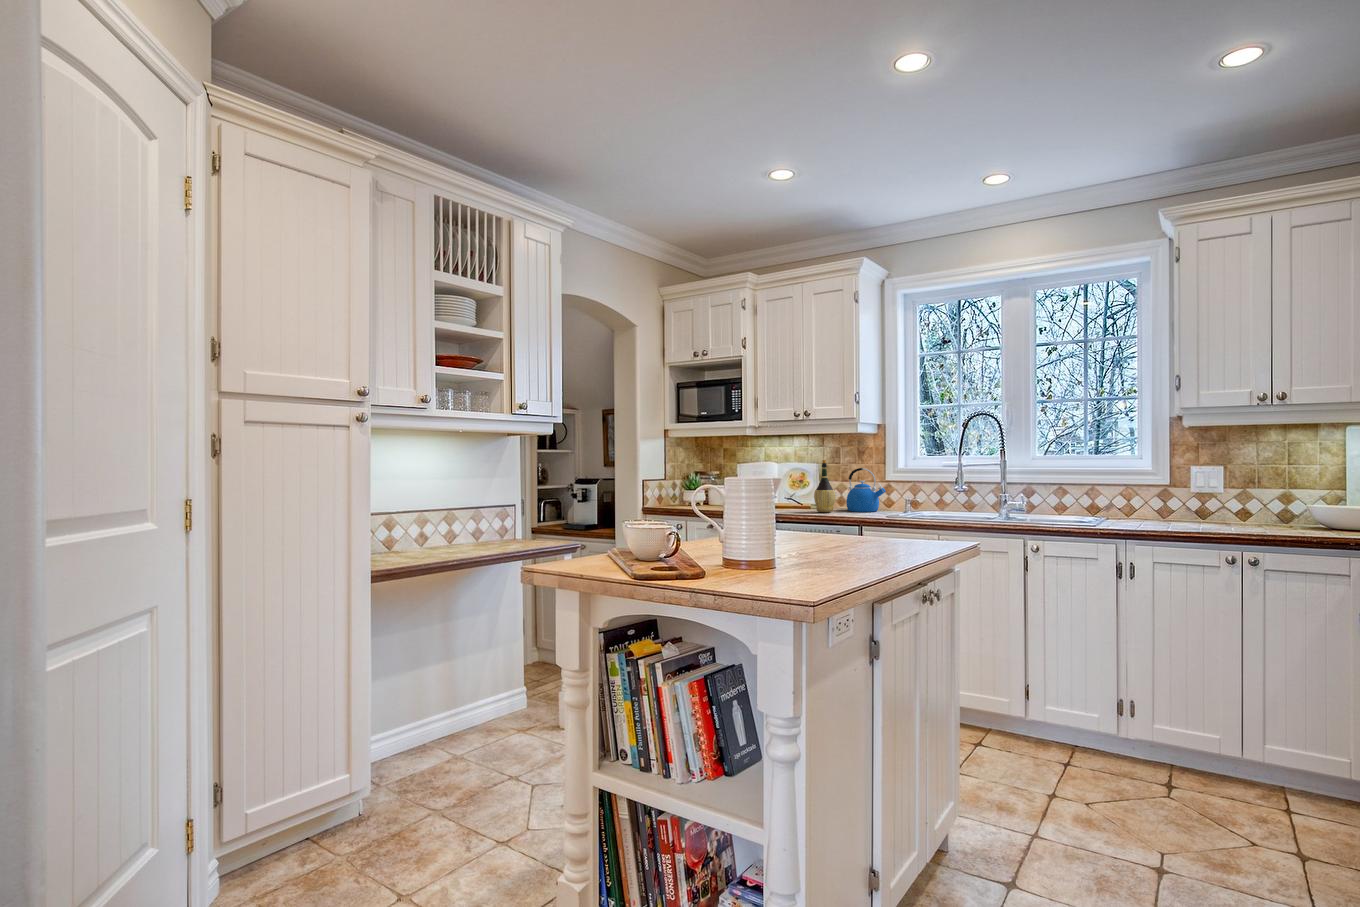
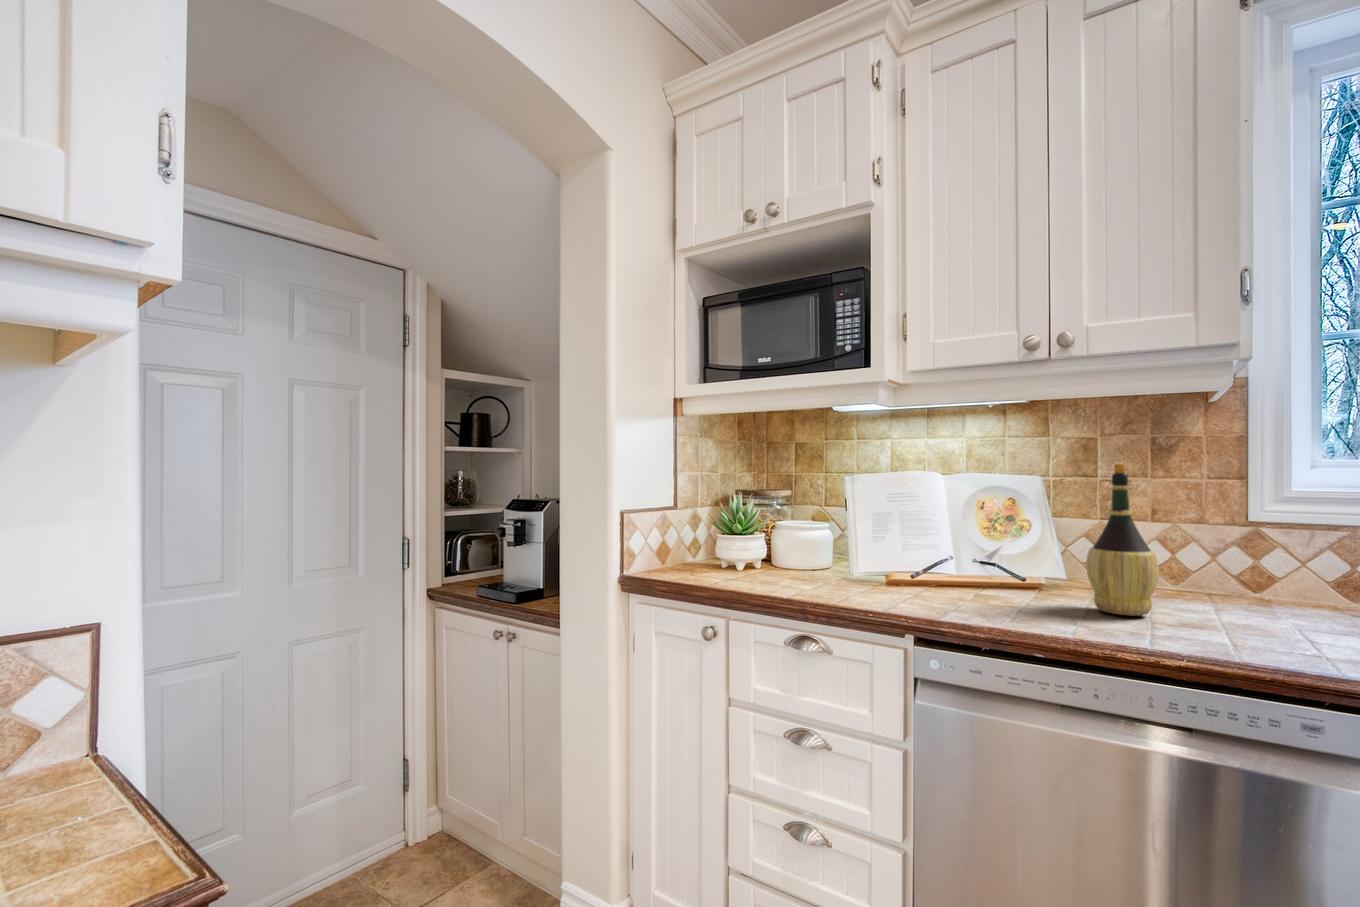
kettle: present [846,468,886,512] -> none [1156,487,1301,614]

